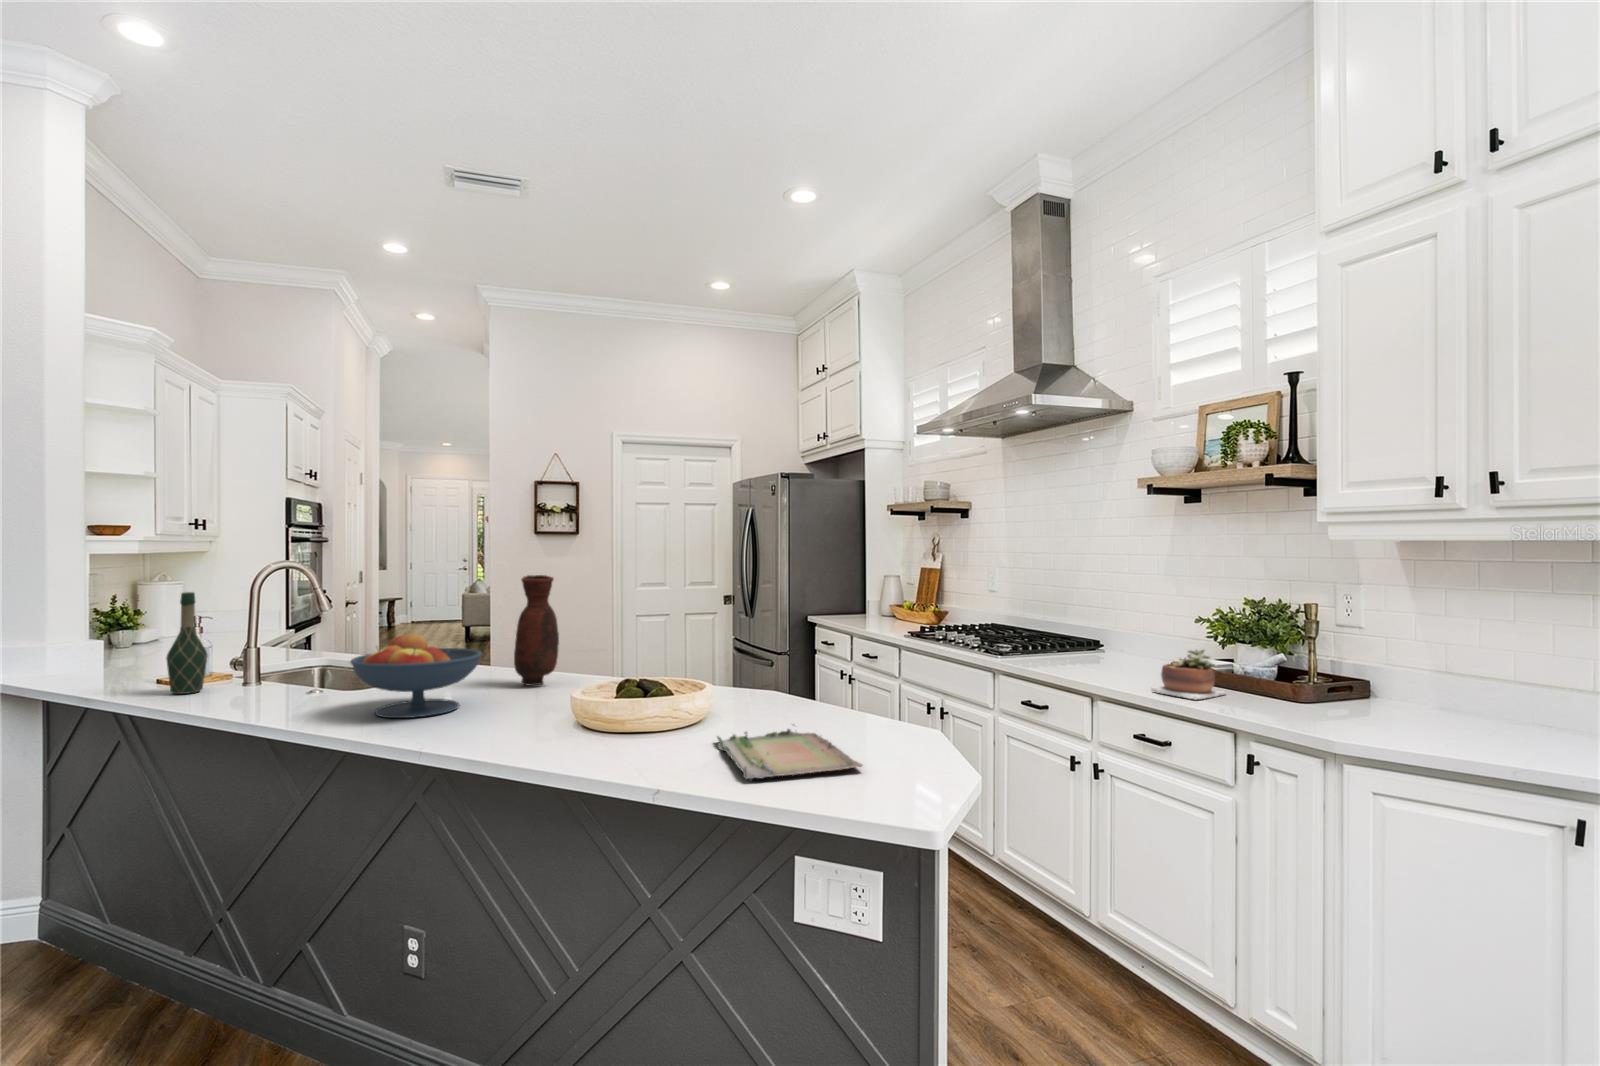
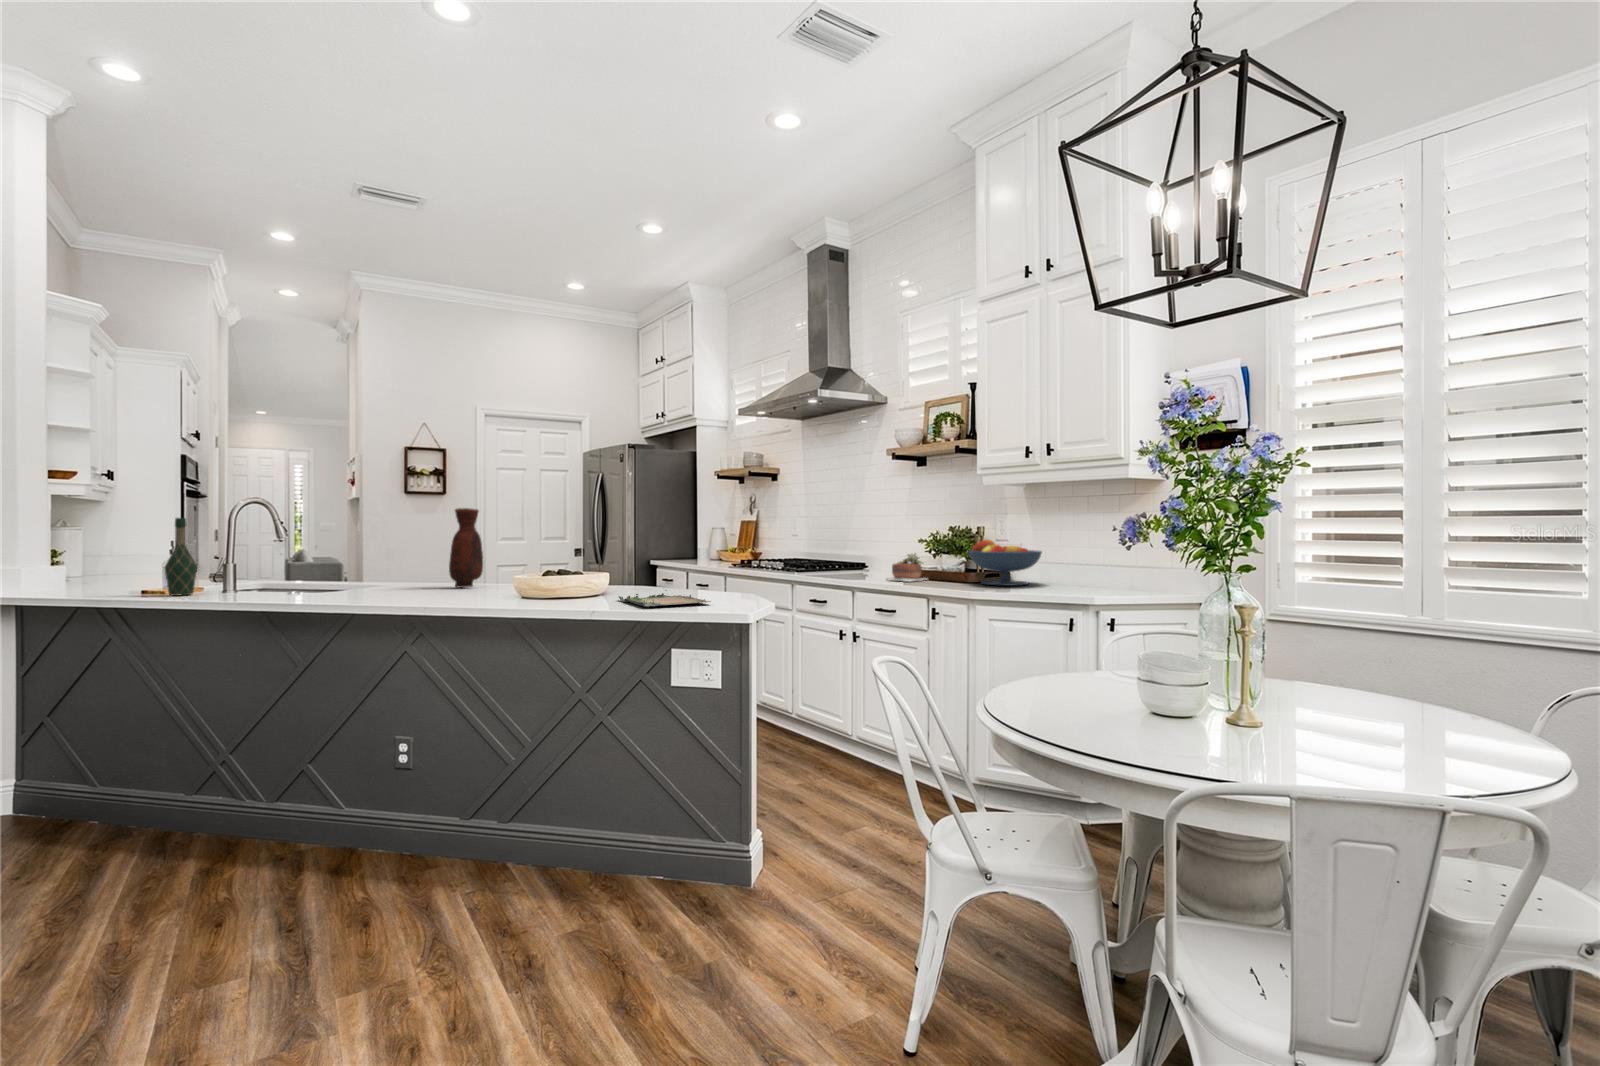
fruit bowl: present [351,634,482,718] -> present [969,539,1042,586]

